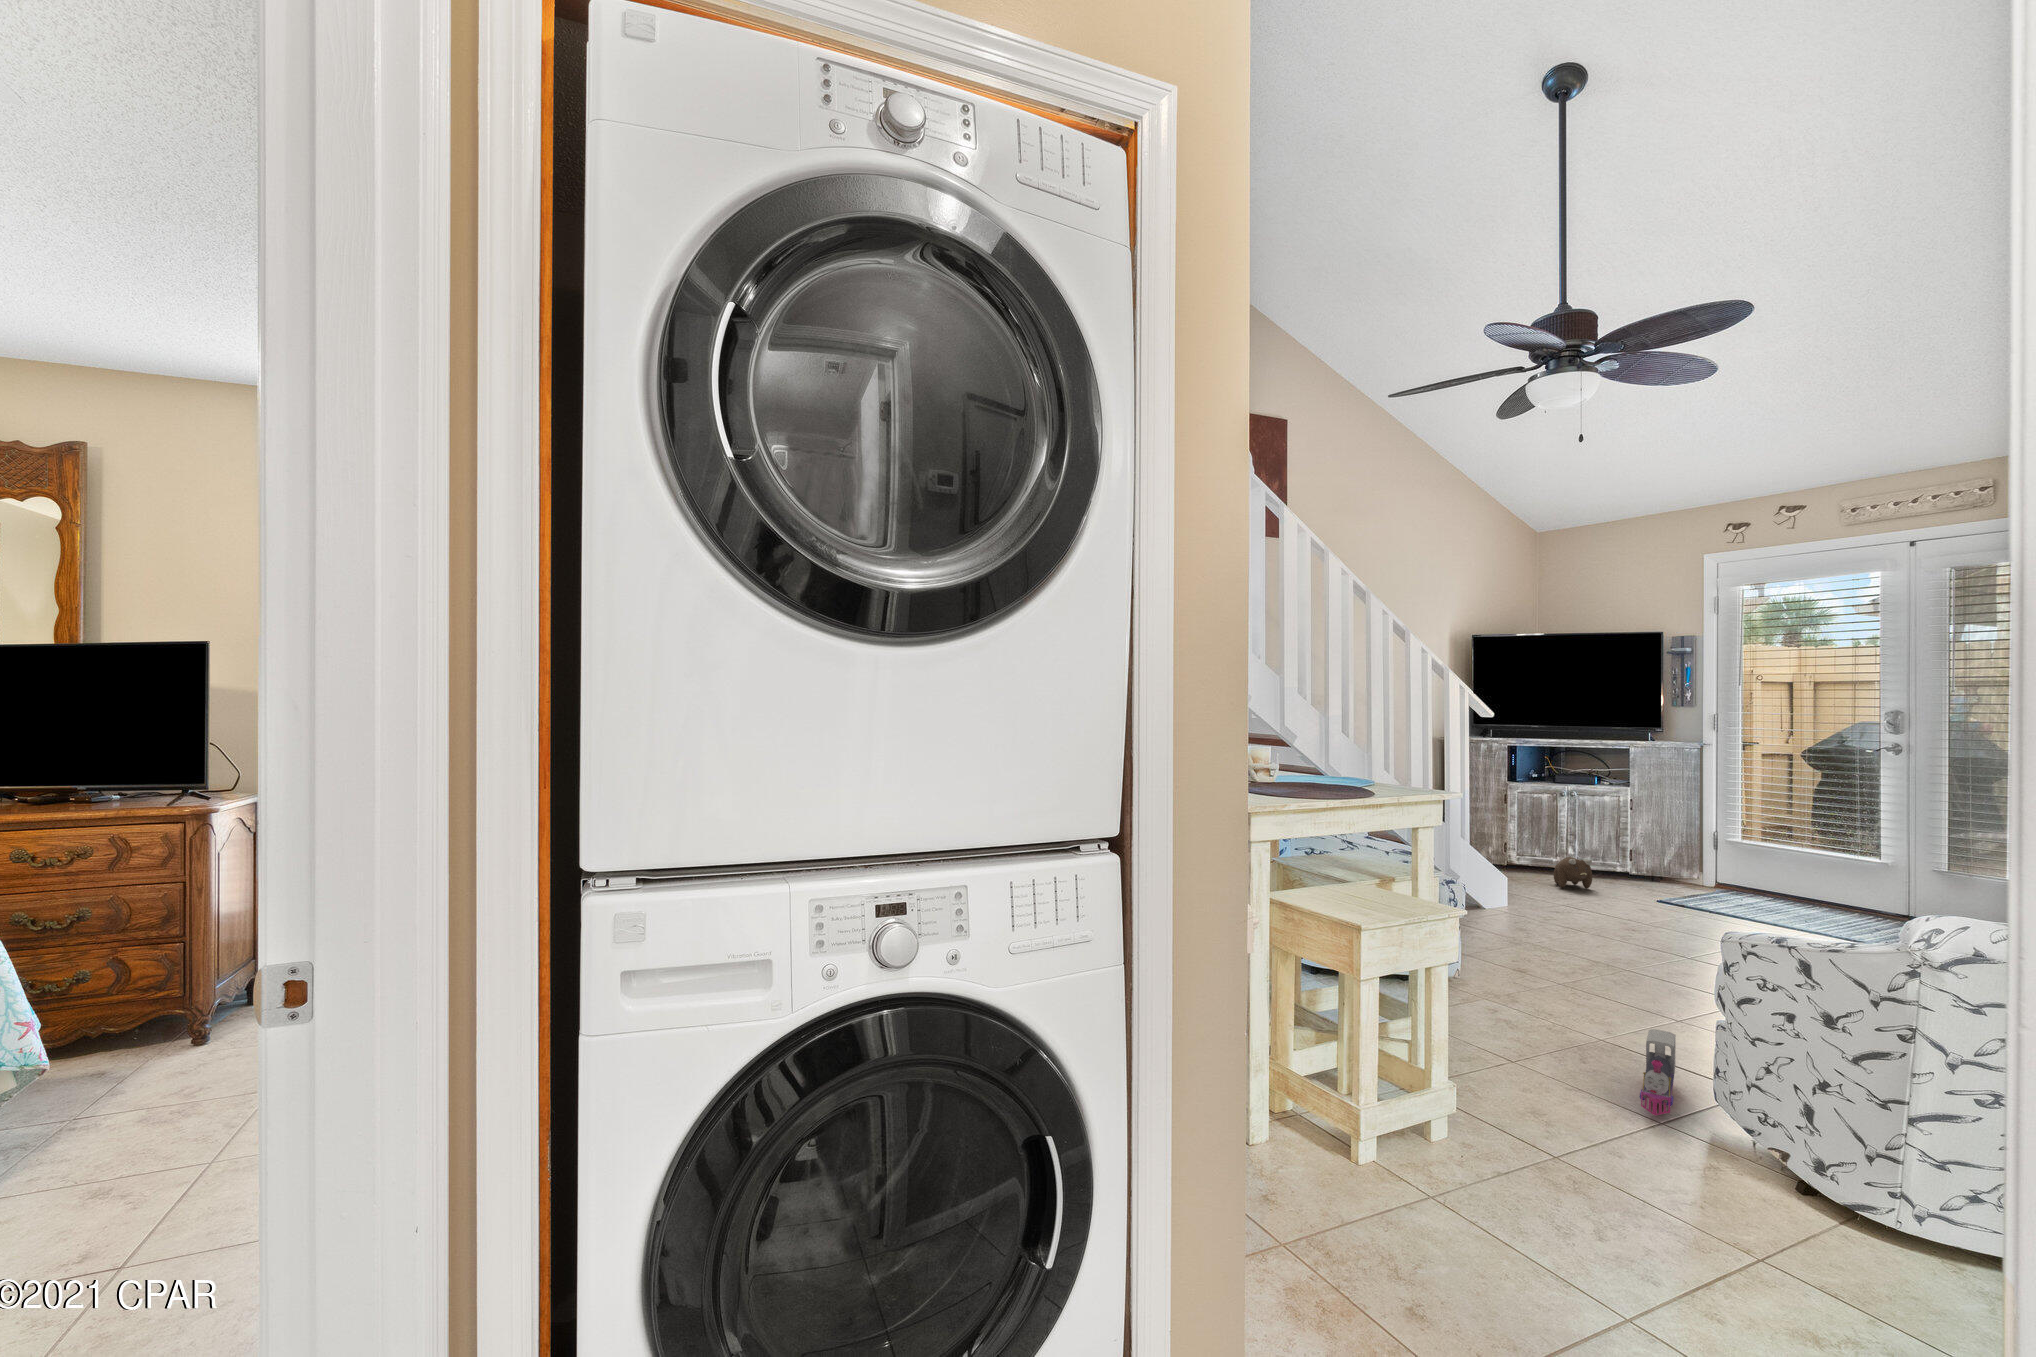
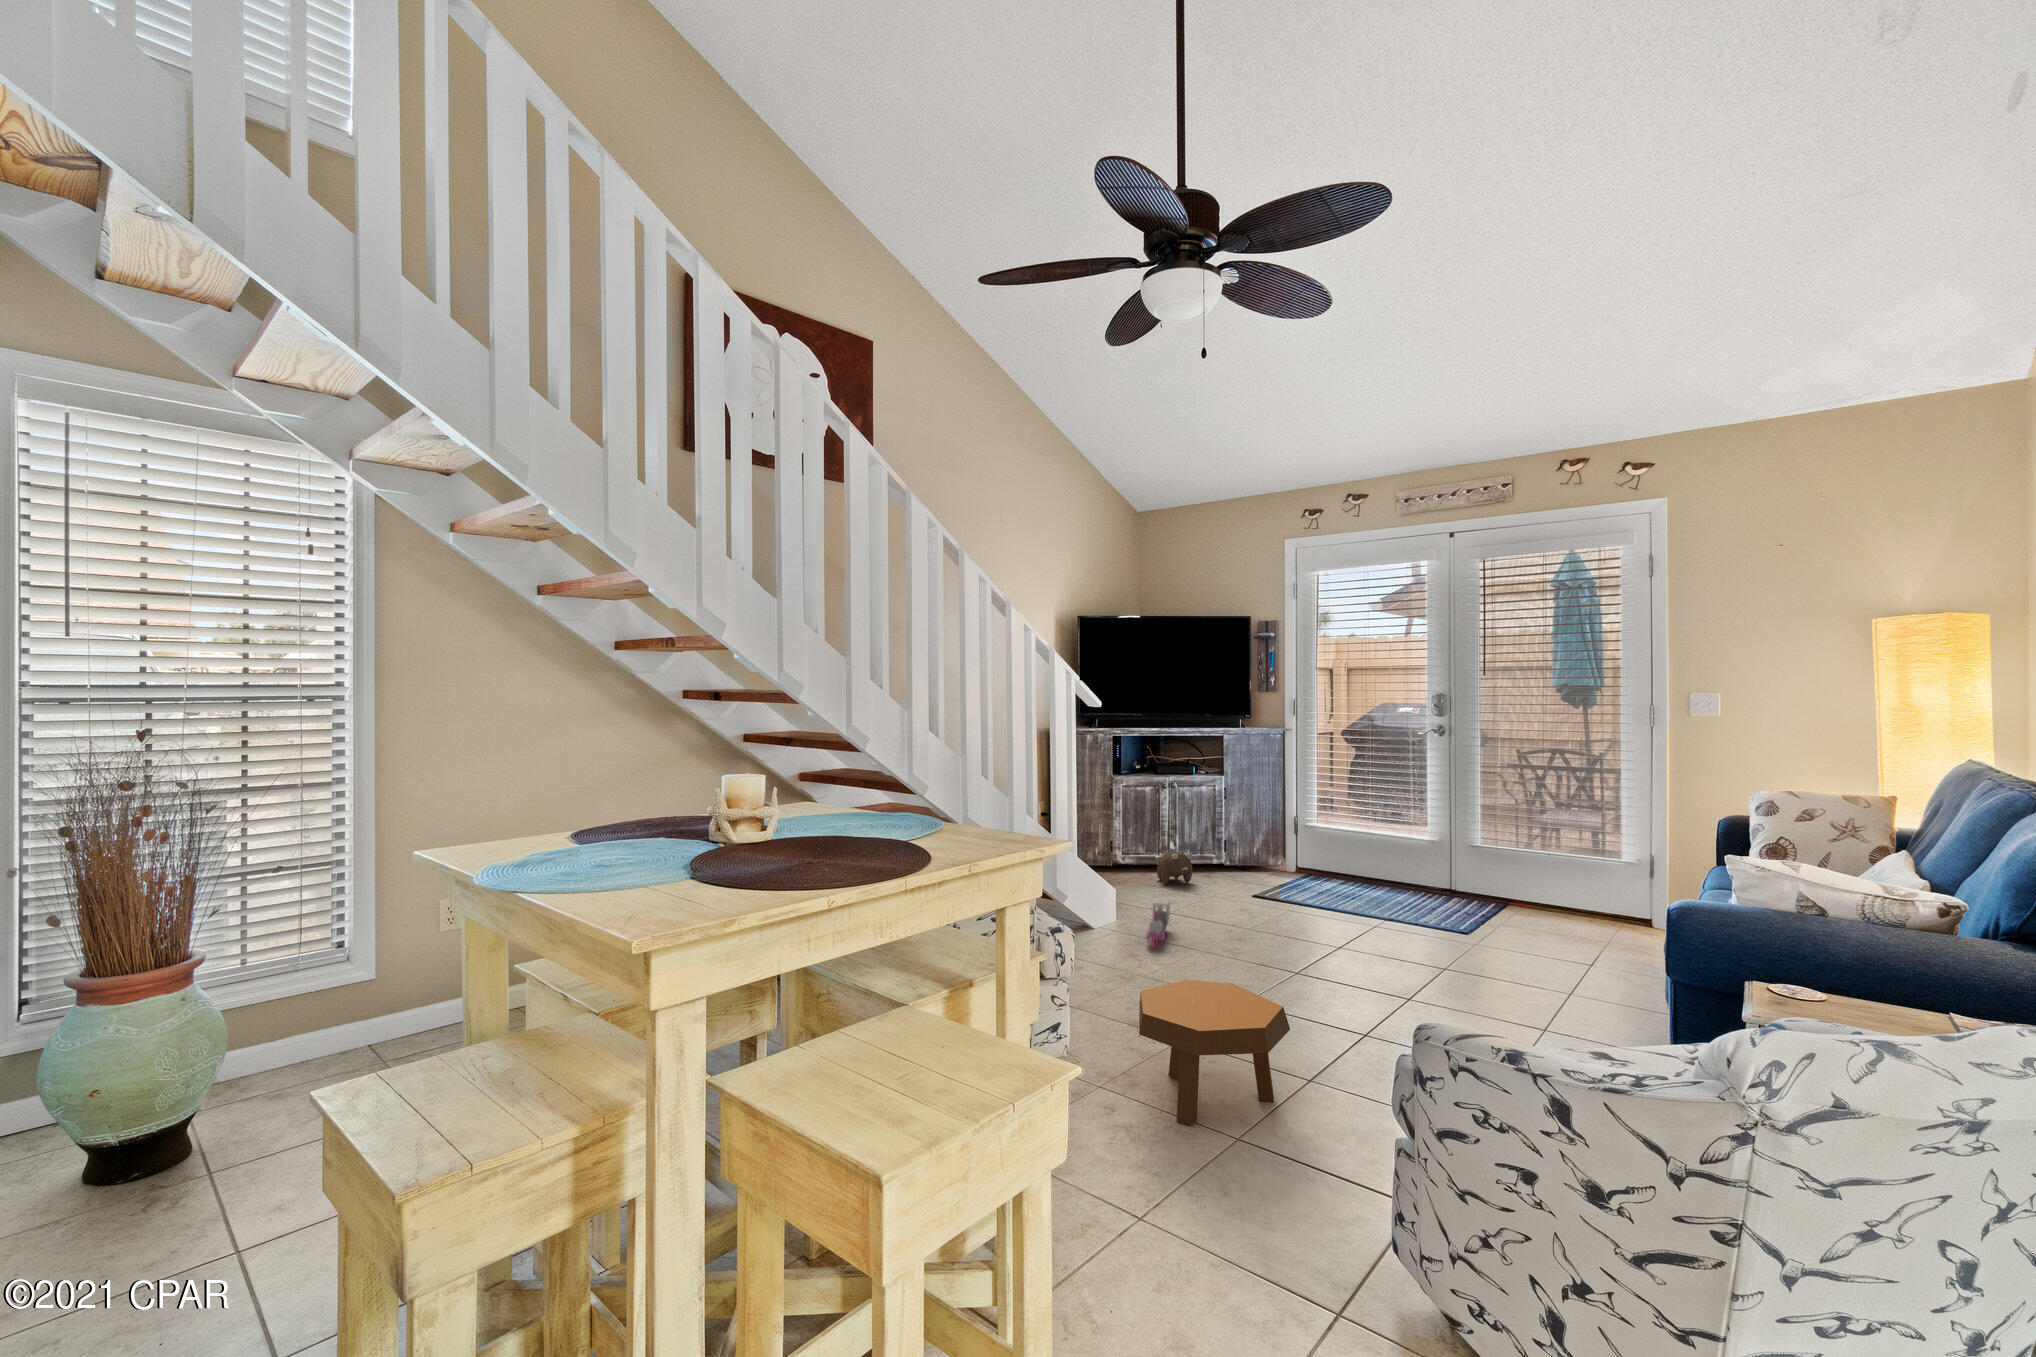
footstool: none [1522,935,1659,1033] -> present [1139,980,1290,1126]
toy train: present [1639,1029,1676,1115] -> present [1147,898,1170,946]

